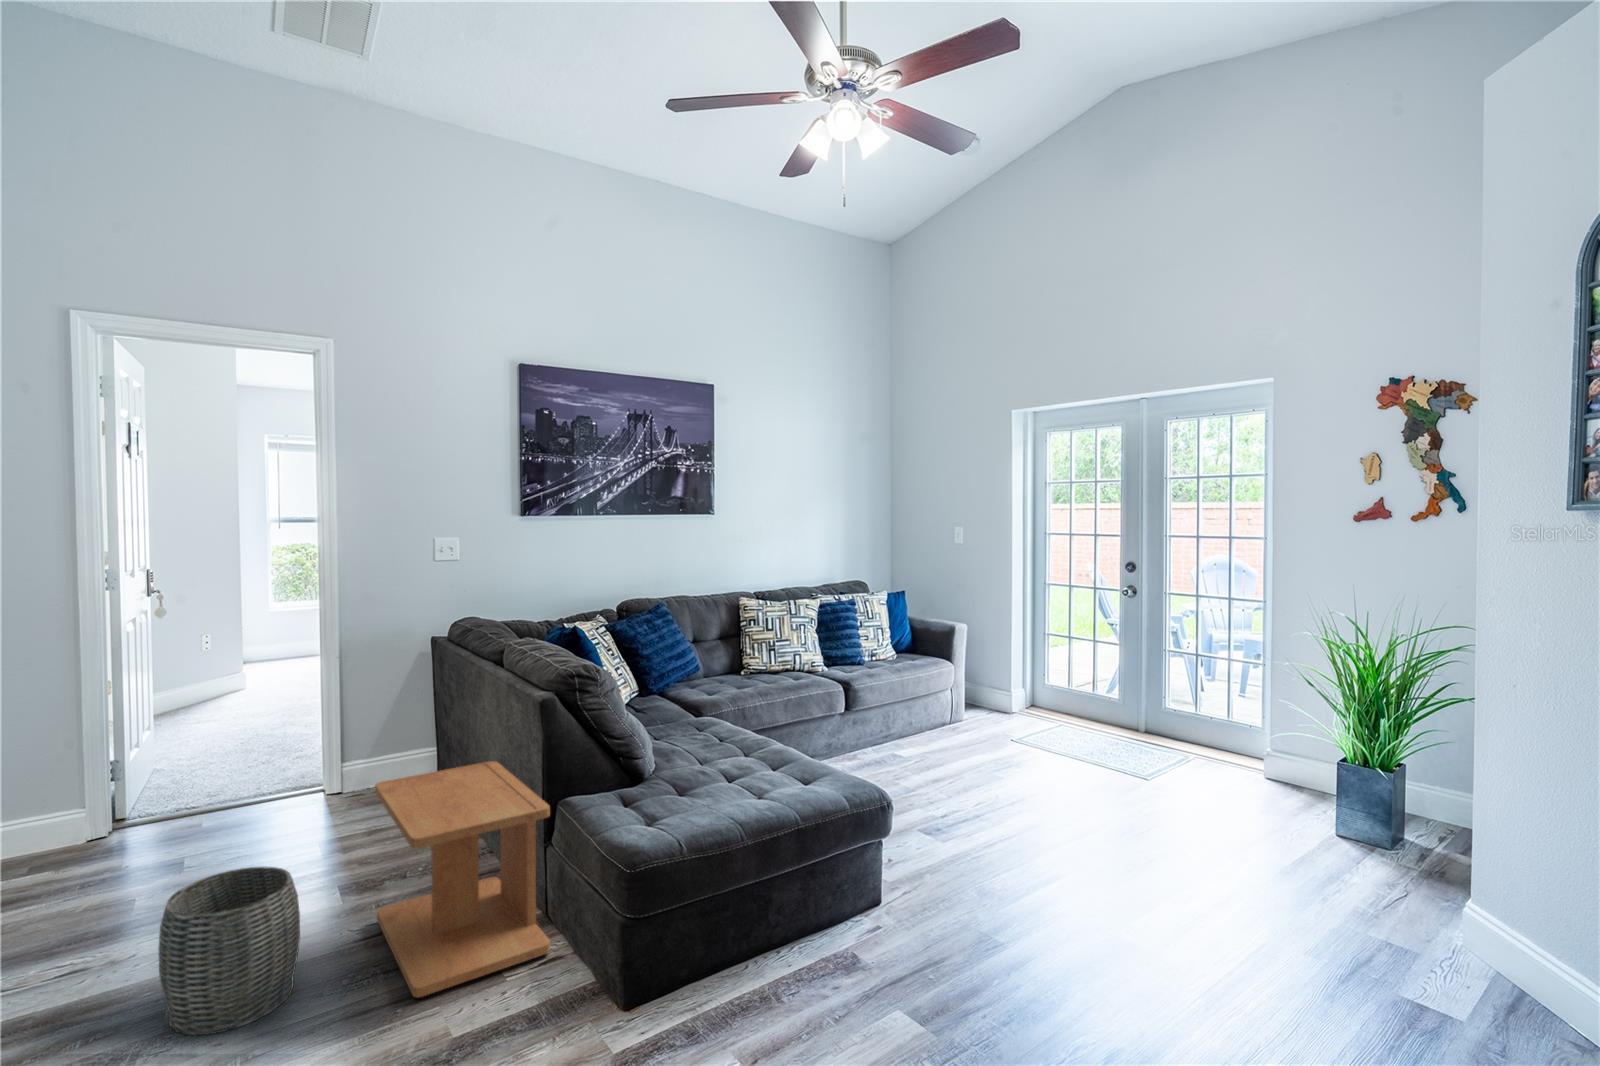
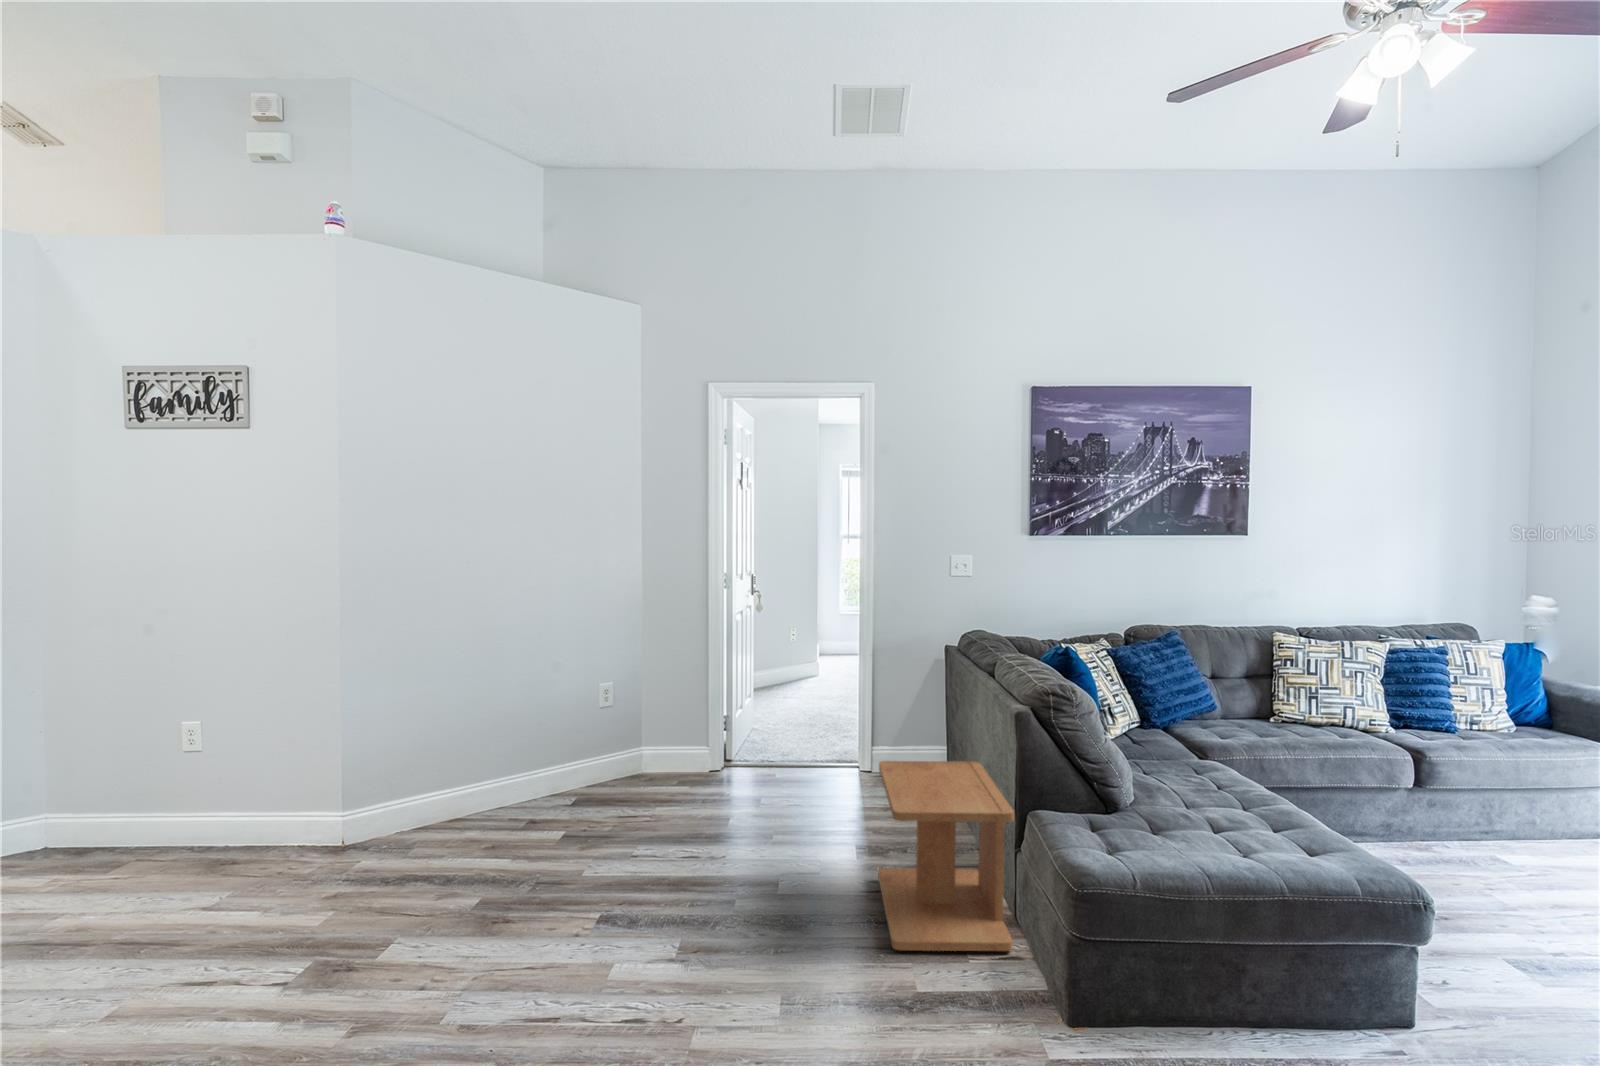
woven basket: present [159,866,300,1035] -> none [730,806,819,926]

